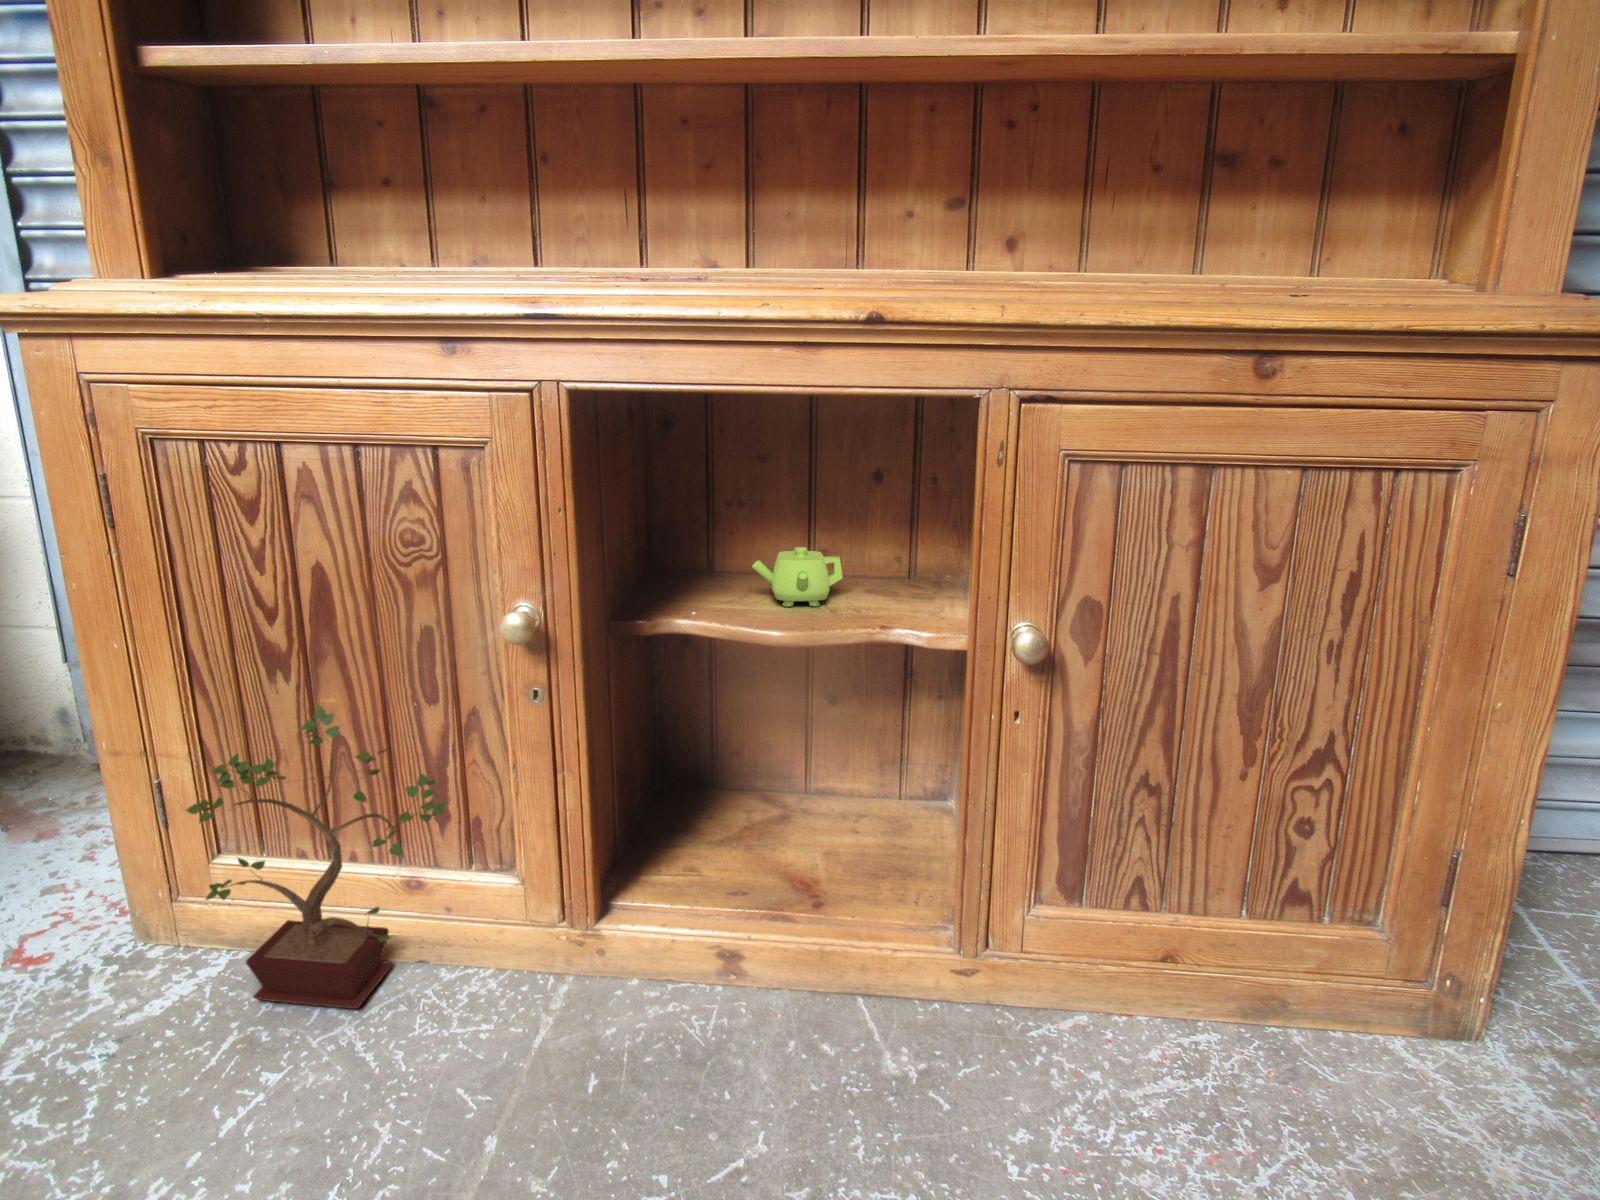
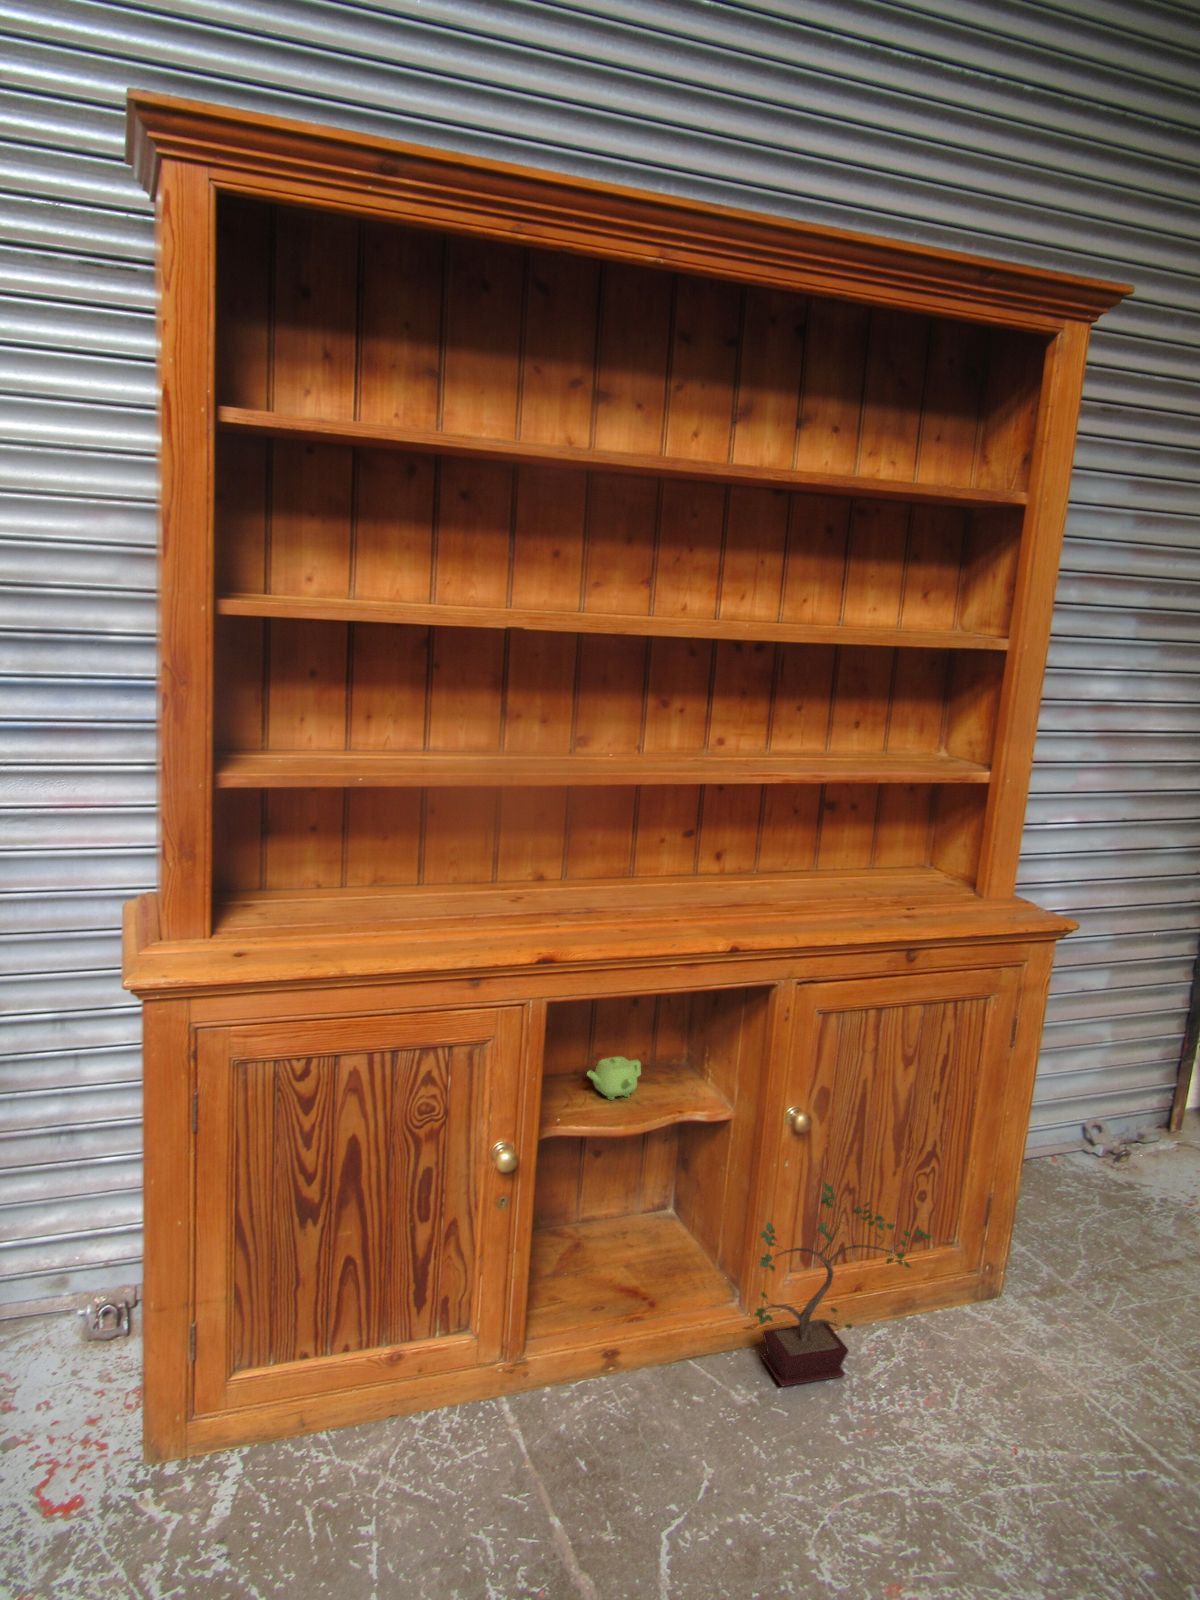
potted plant: present [186,706,447,1009] -> present [755,1183,931,1386]

